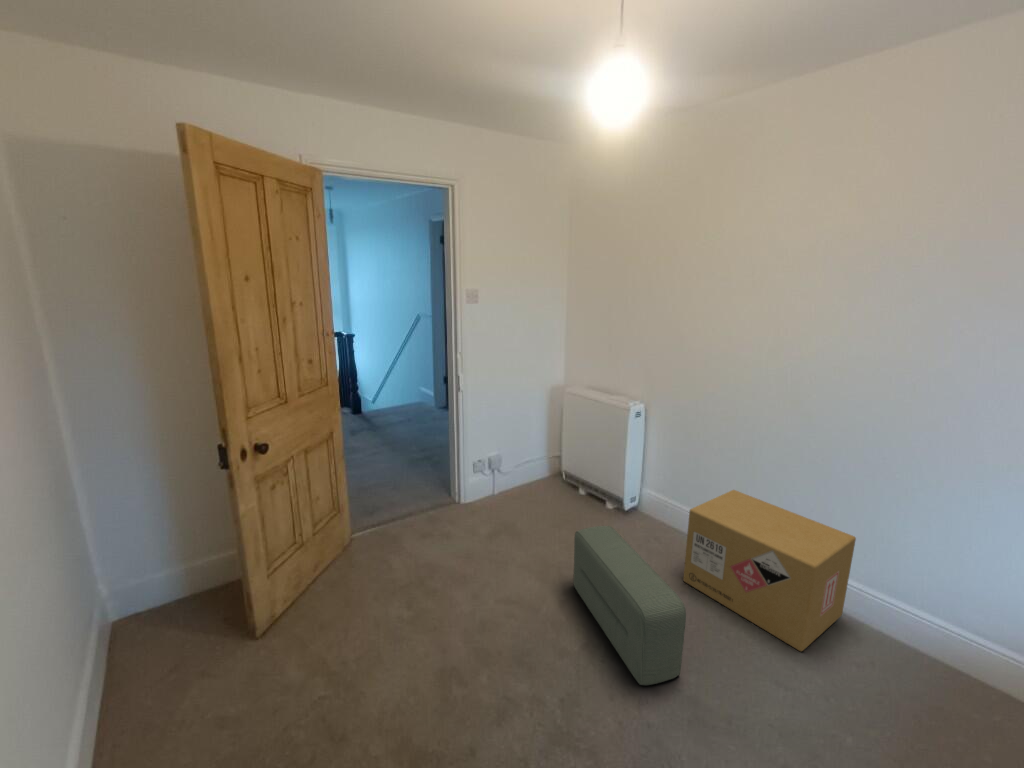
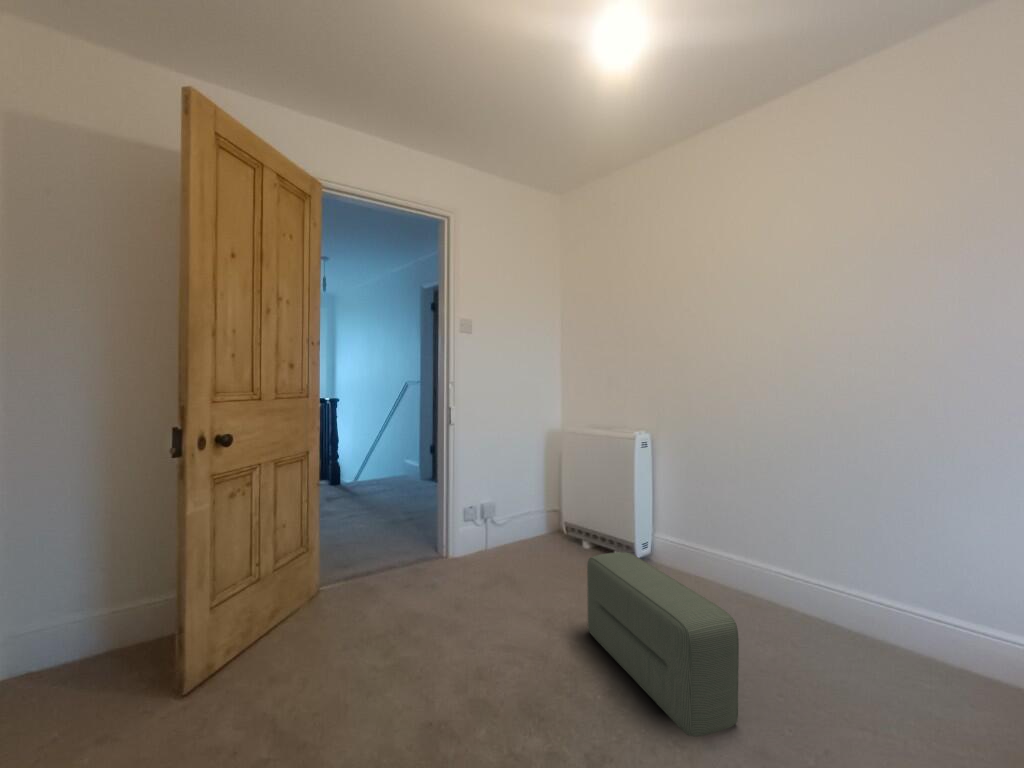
cardboard box: present [683,490,856,651] -> none [717,516,915,694]

